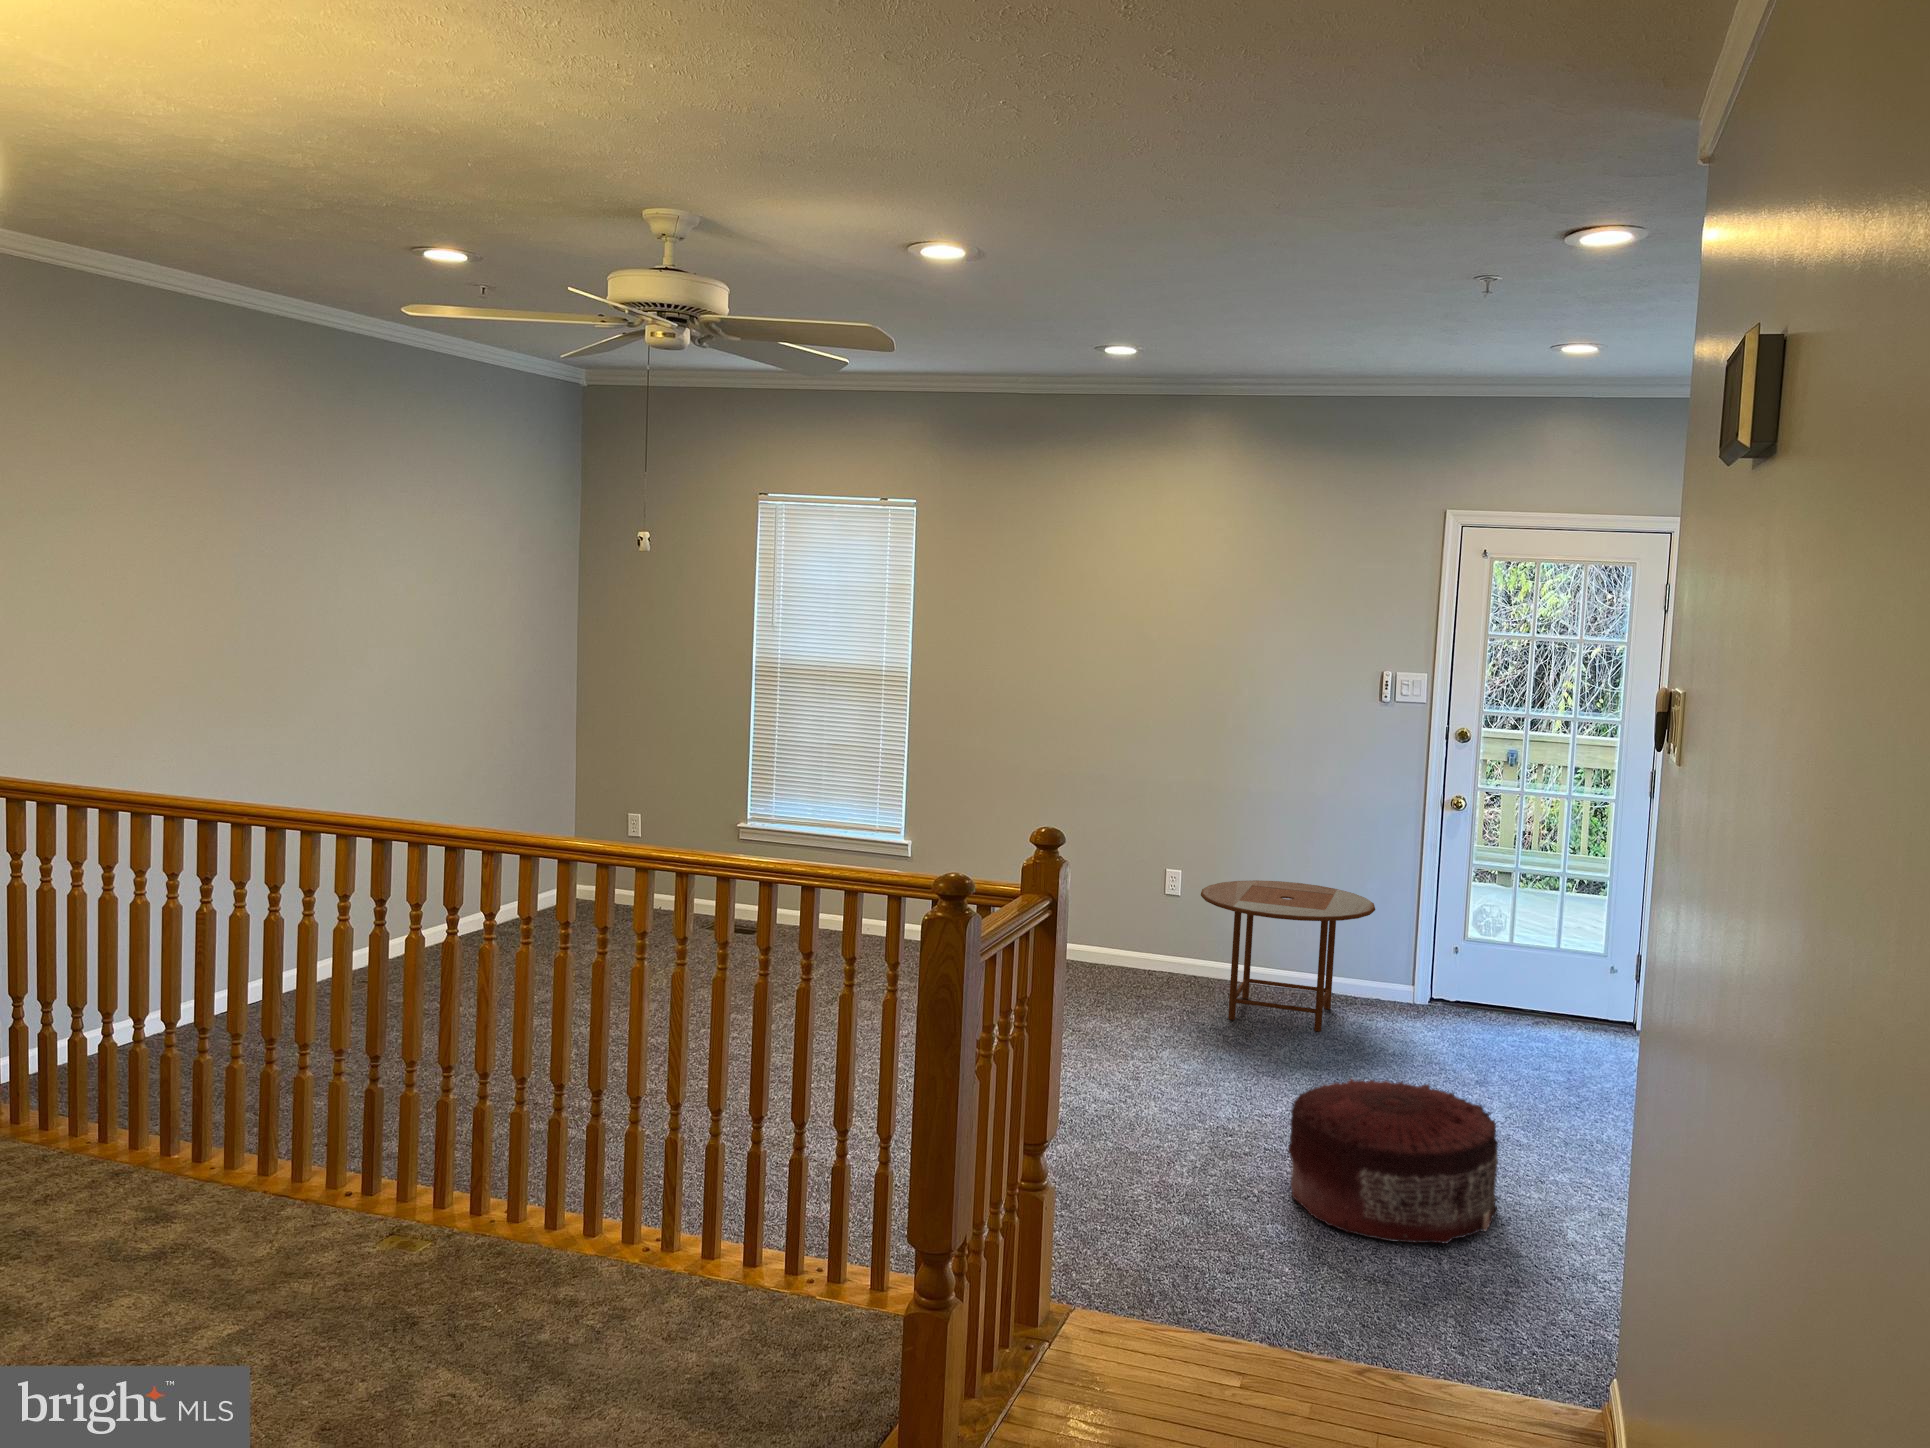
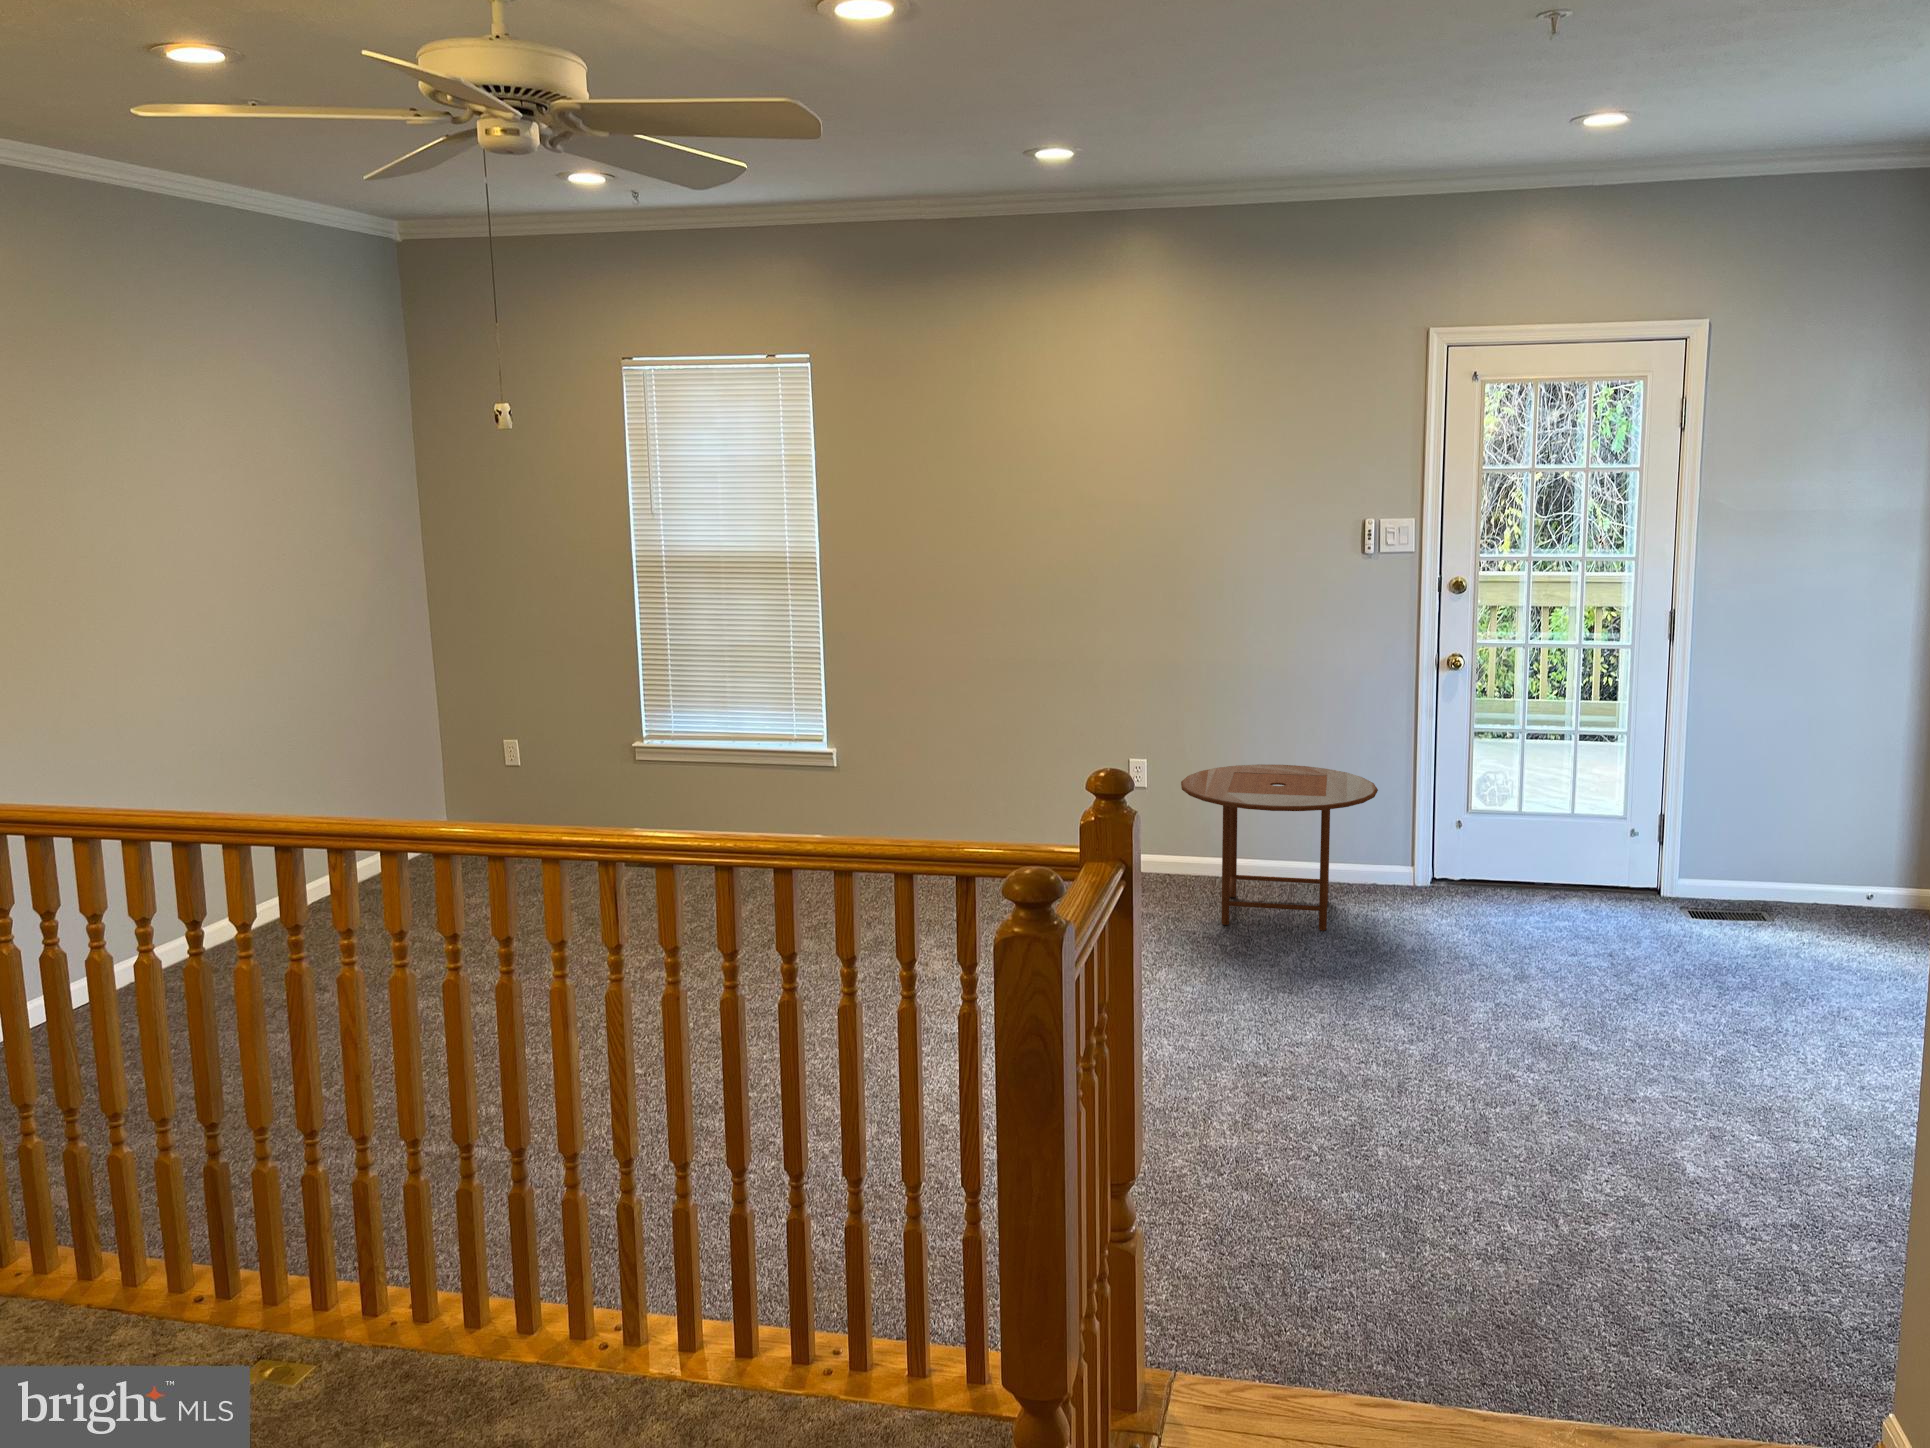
pouf: present [1288,1078,1498,1243] -> none [1352,1001,1601,1200]

